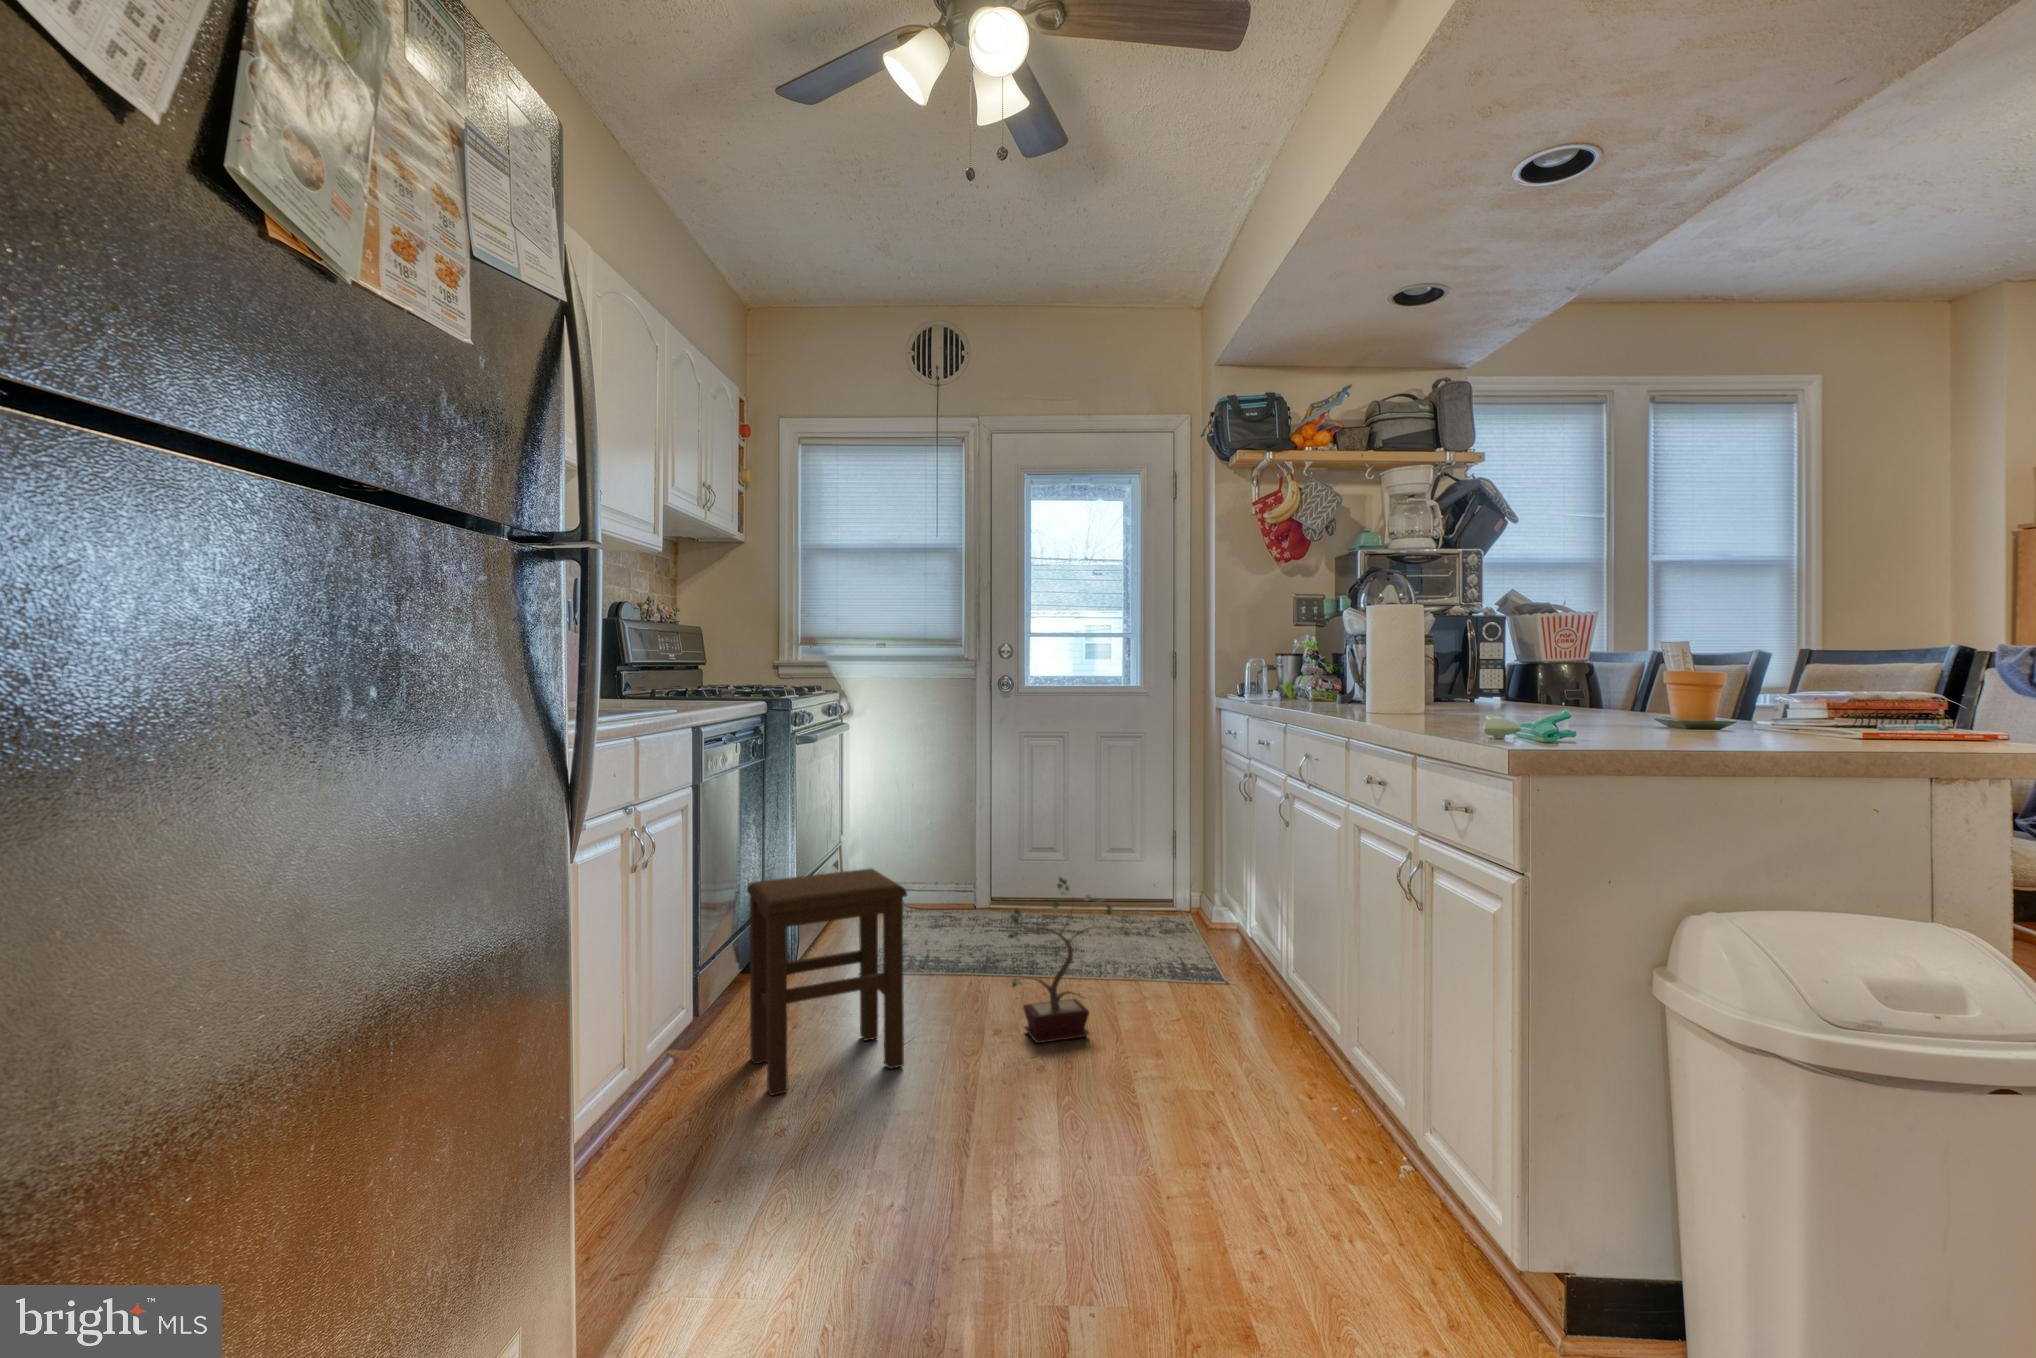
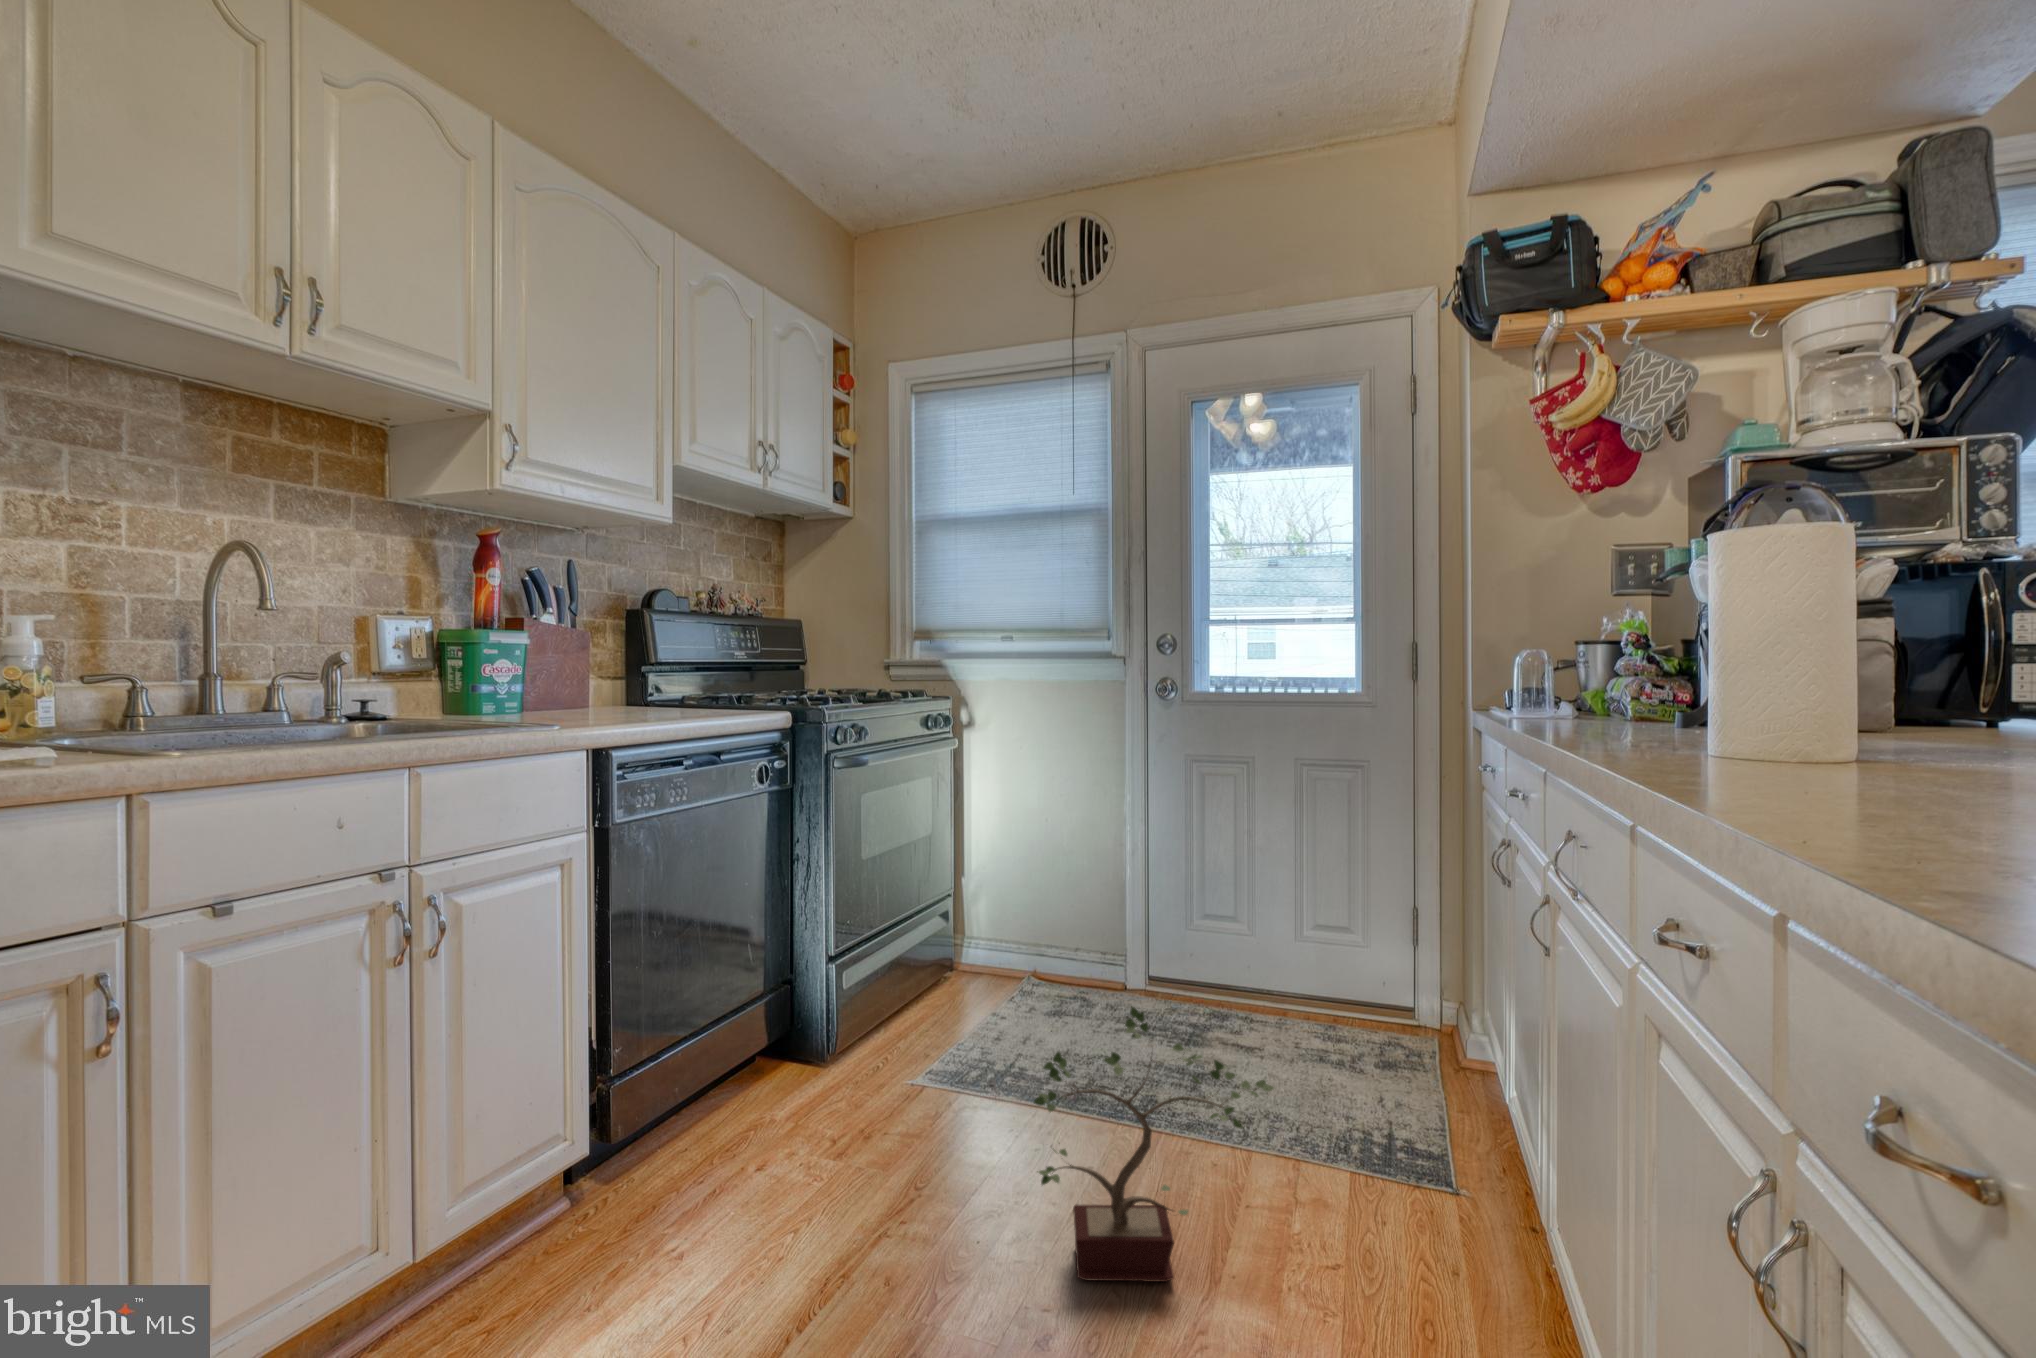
stool: present [747,868,907,1095] -> none [633,965,861,1316]

